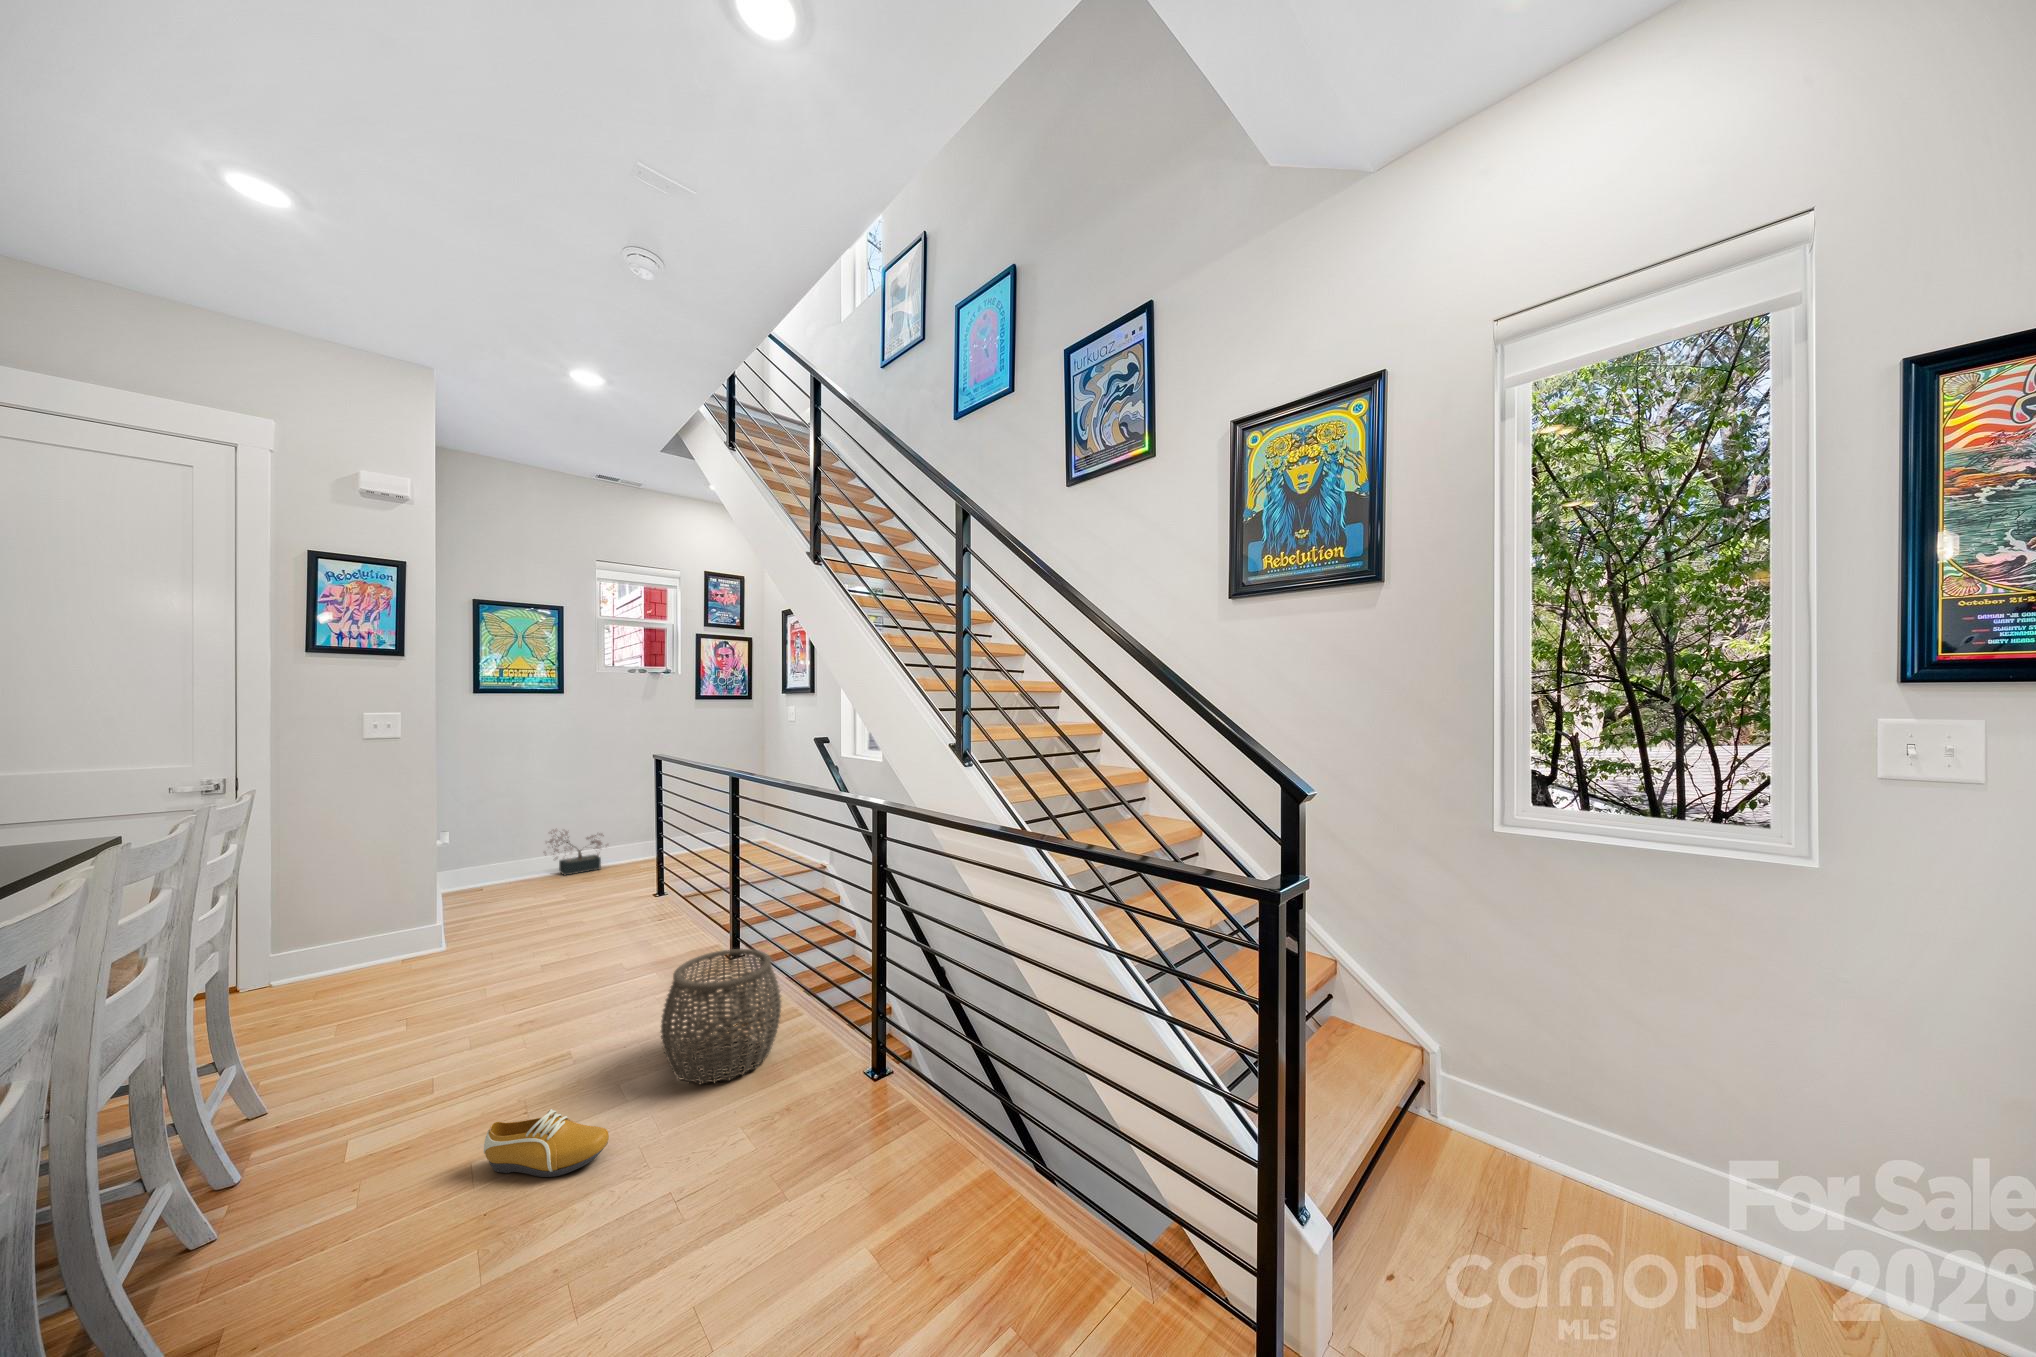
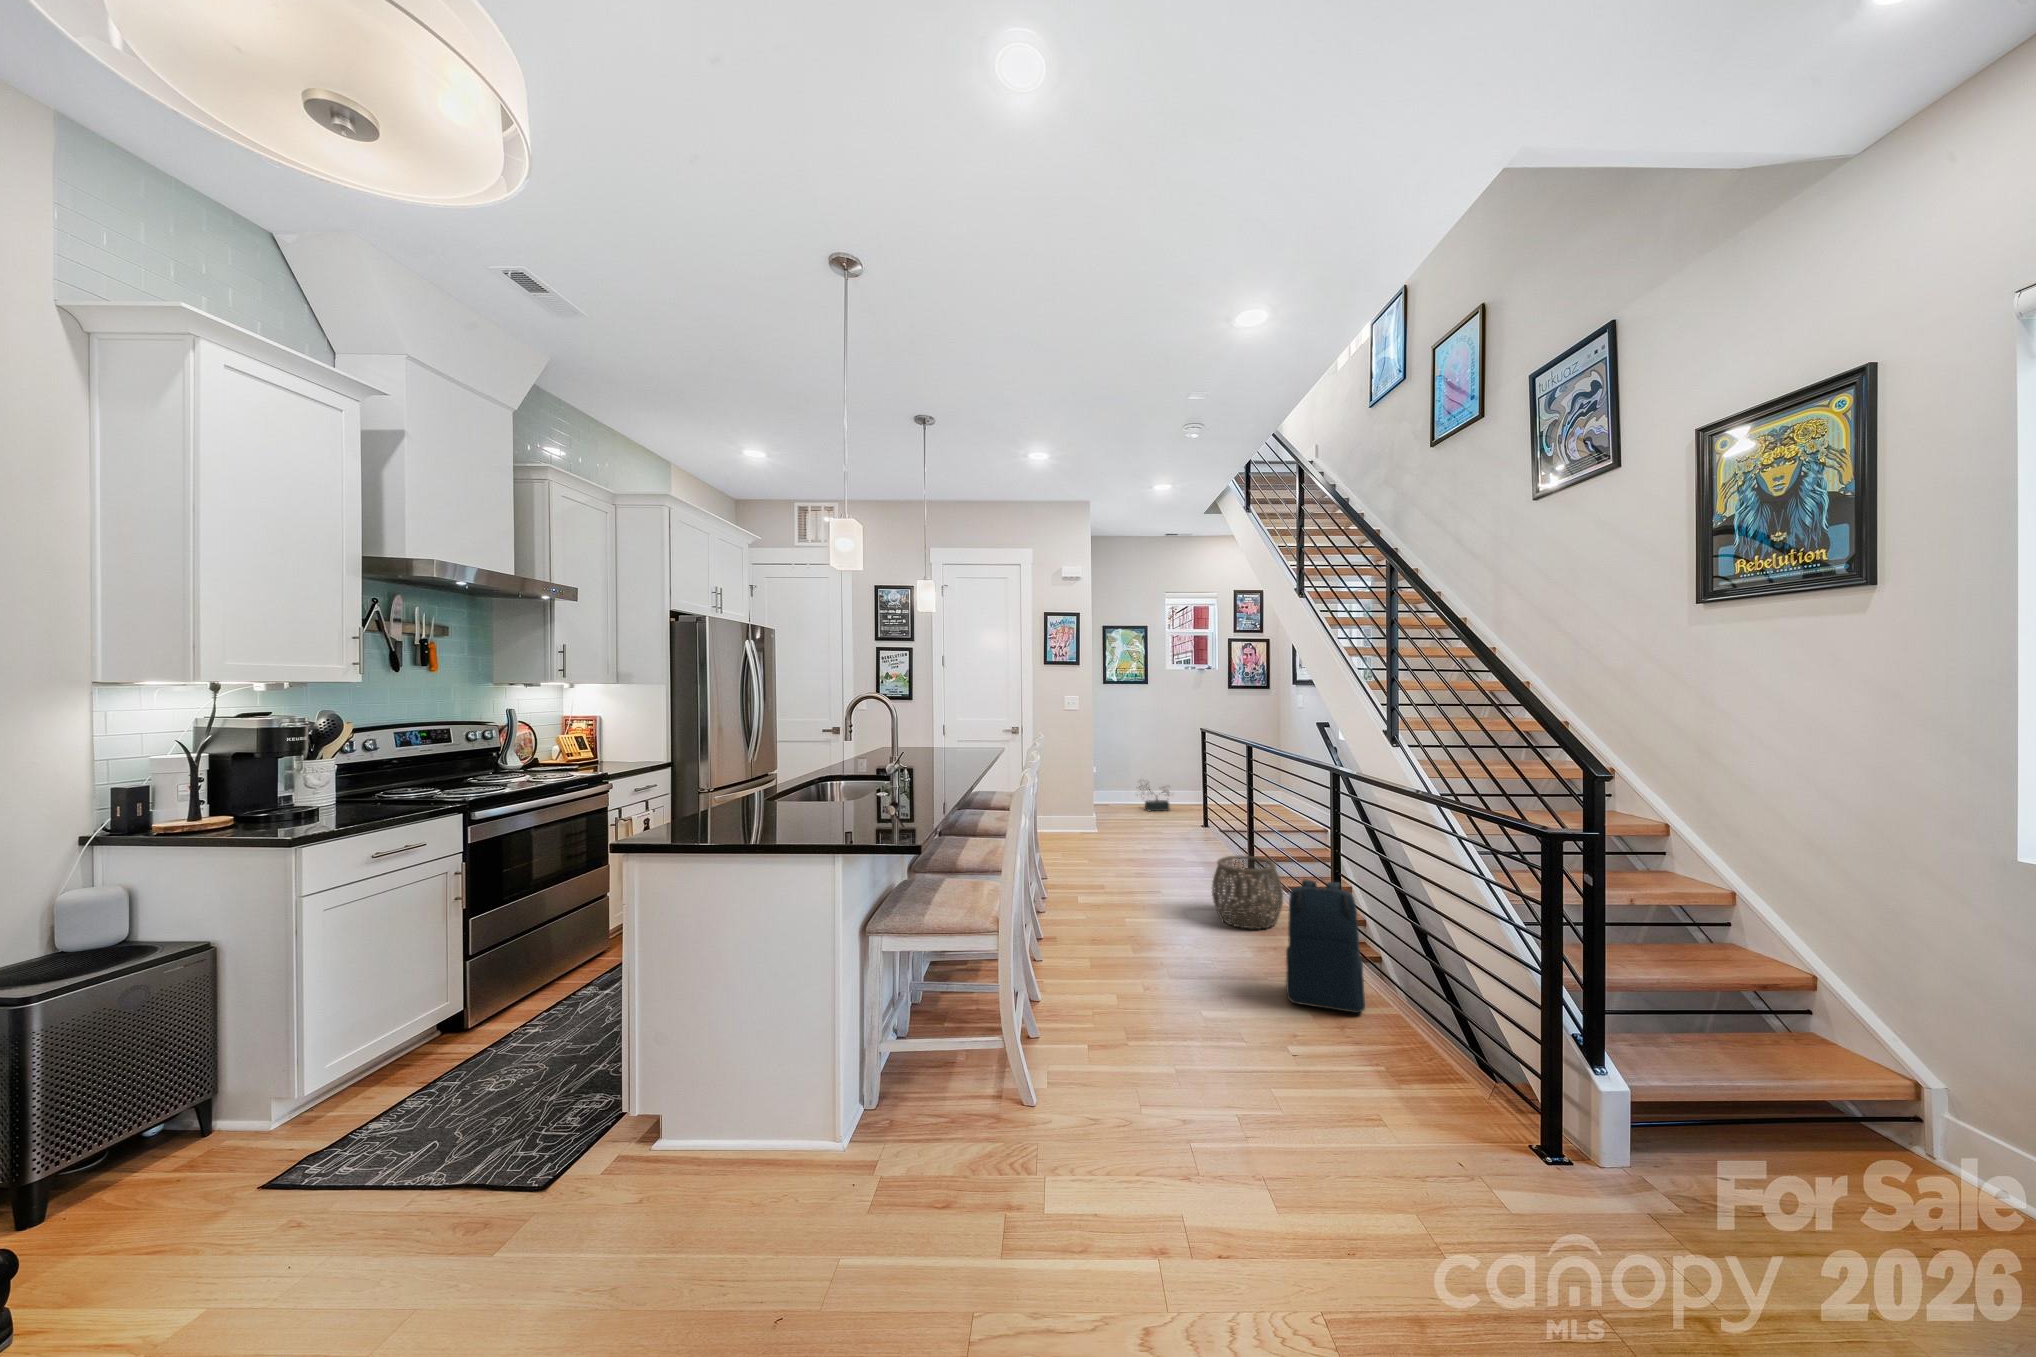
backpack: none [803,995,933,1258] -> present [1286,879,1365,1013]
shoe: present [484,1109,609,1177] -> none [1134,909,1188,941]

